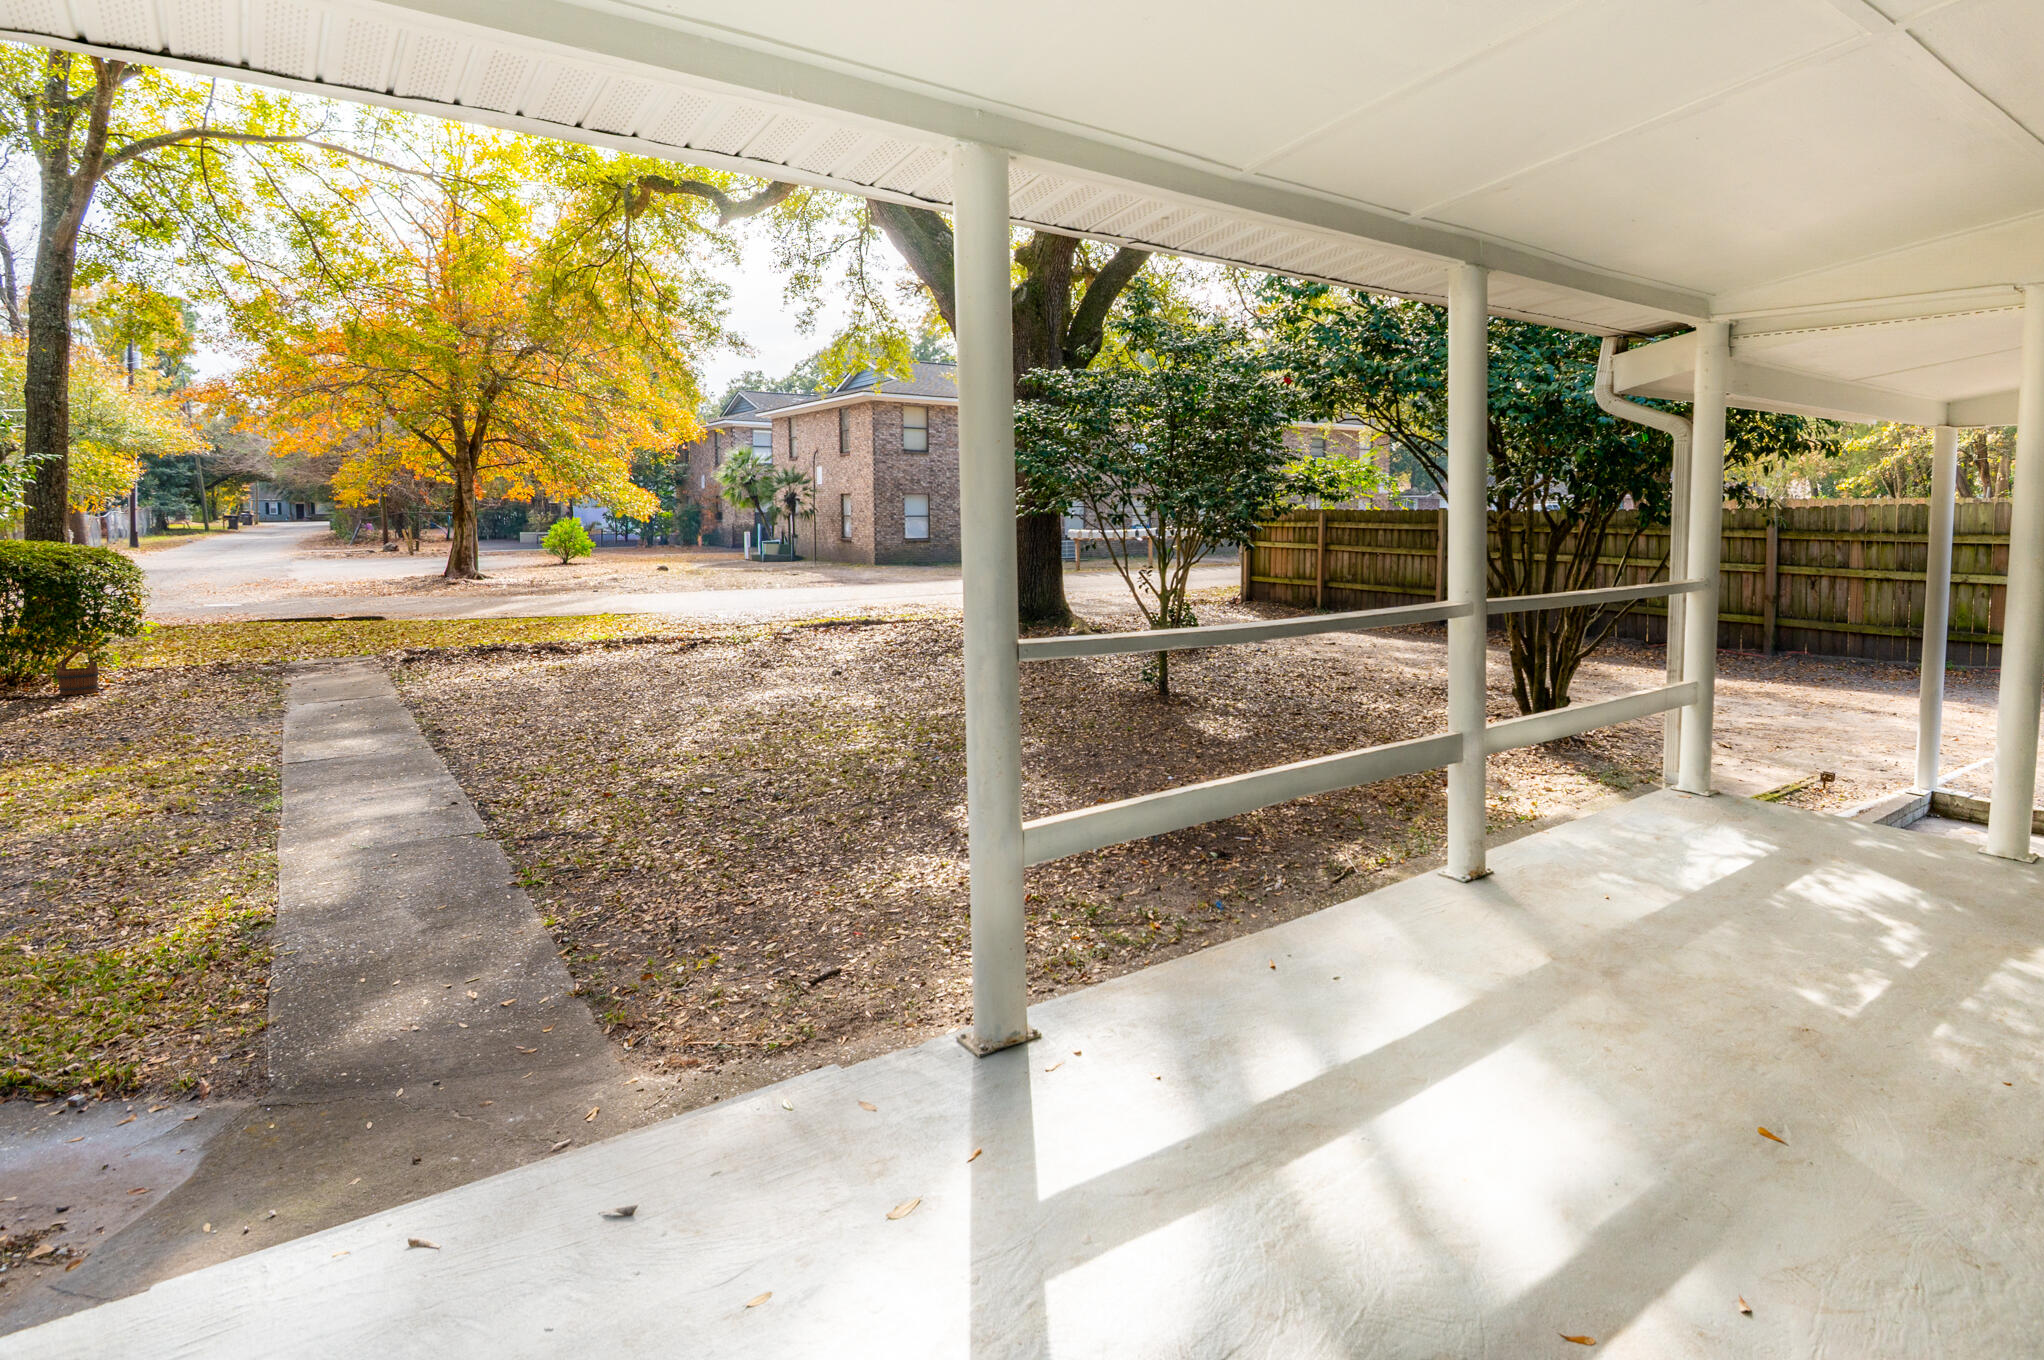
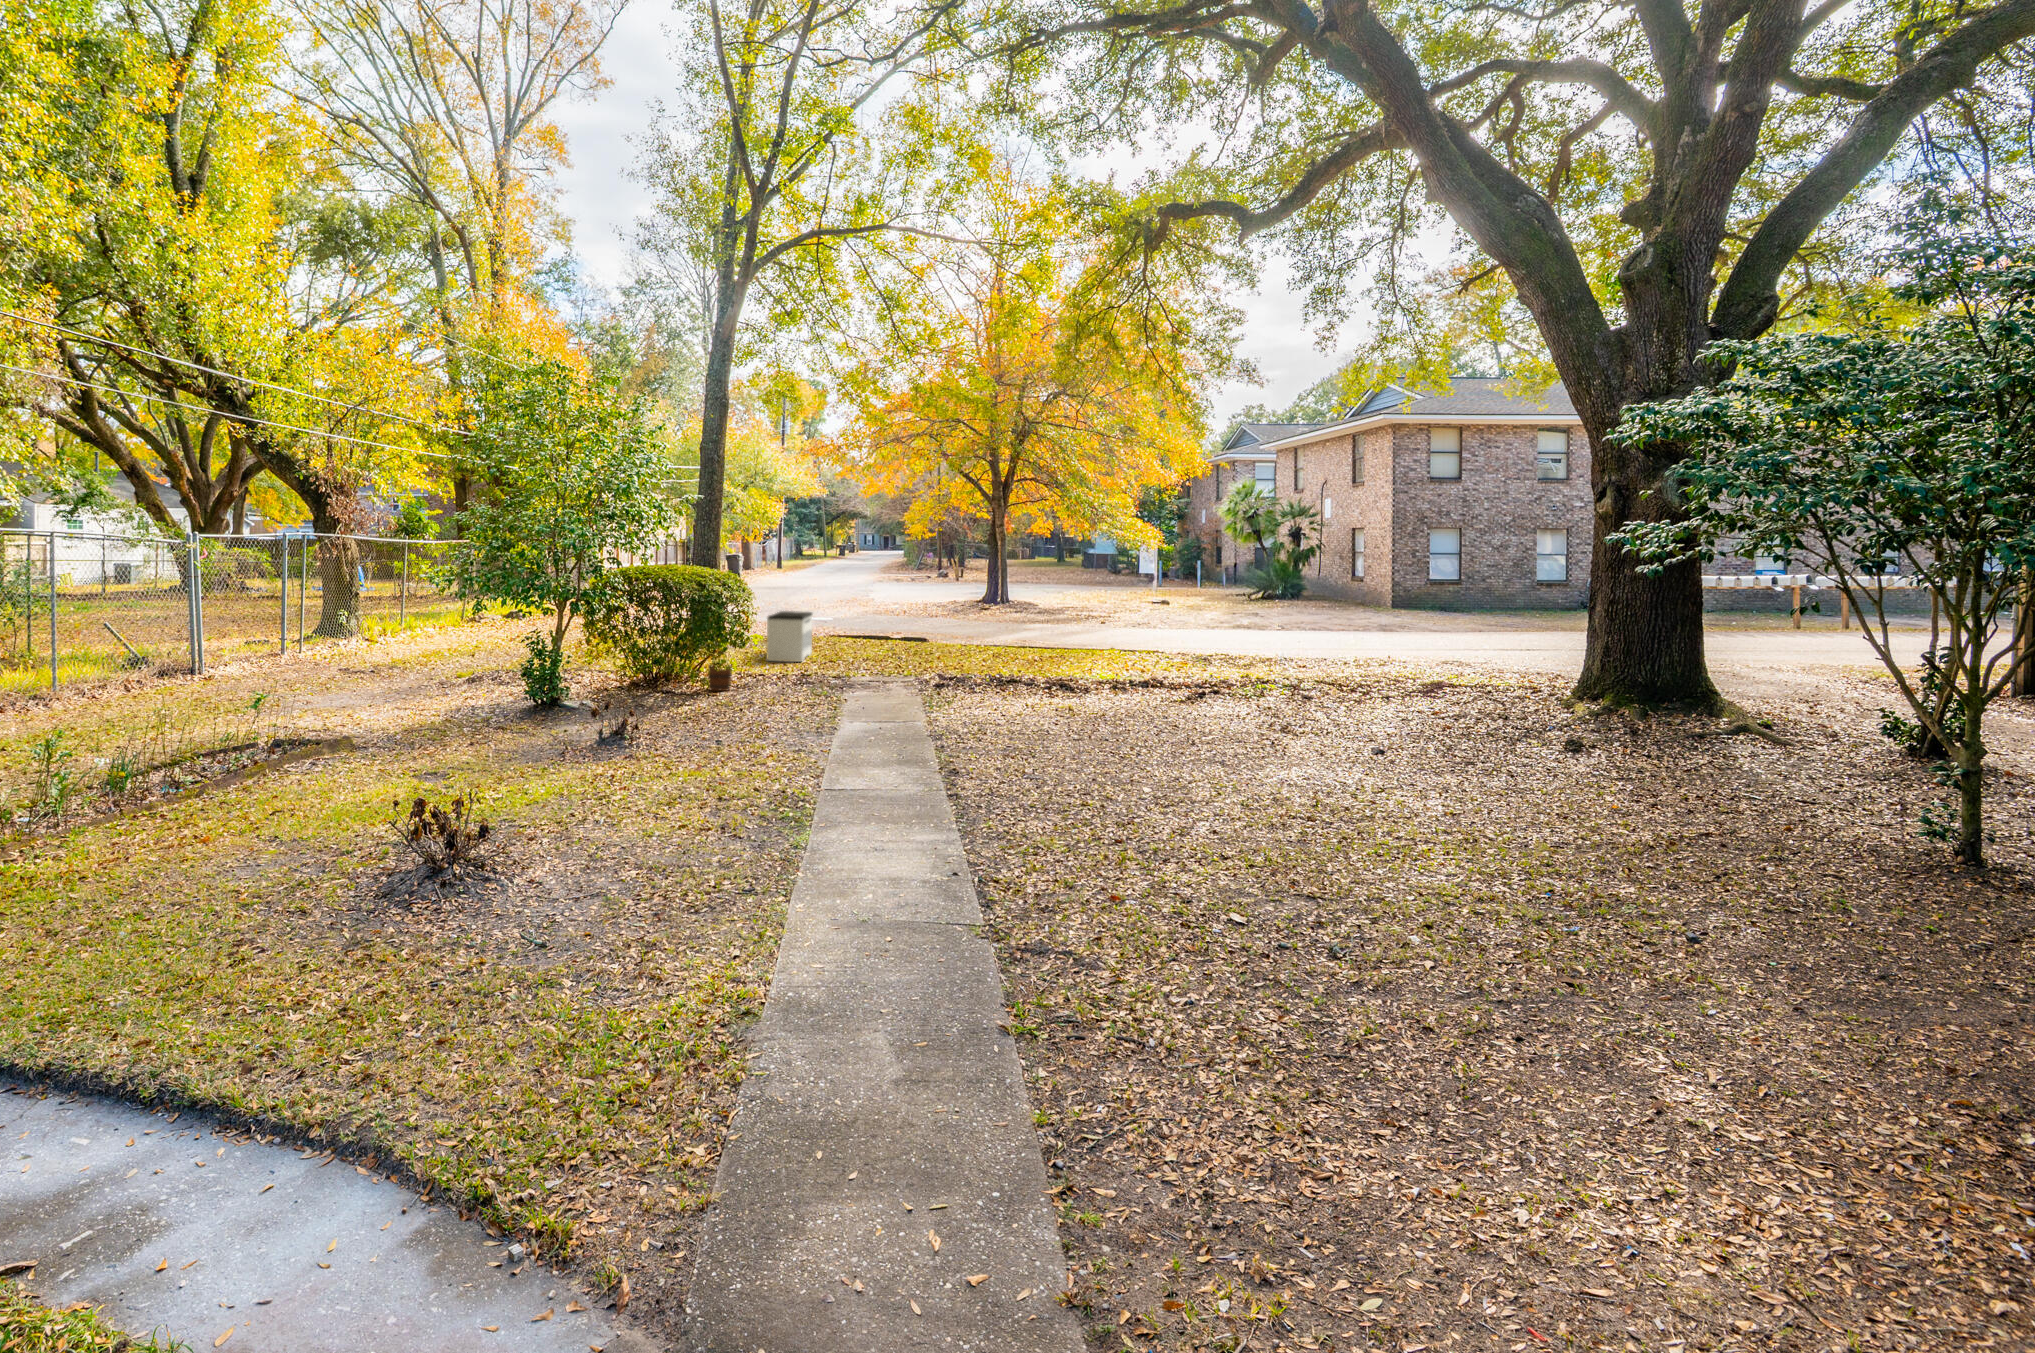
bench: none [143,594,217,656] -> present [767,611,813,662]

